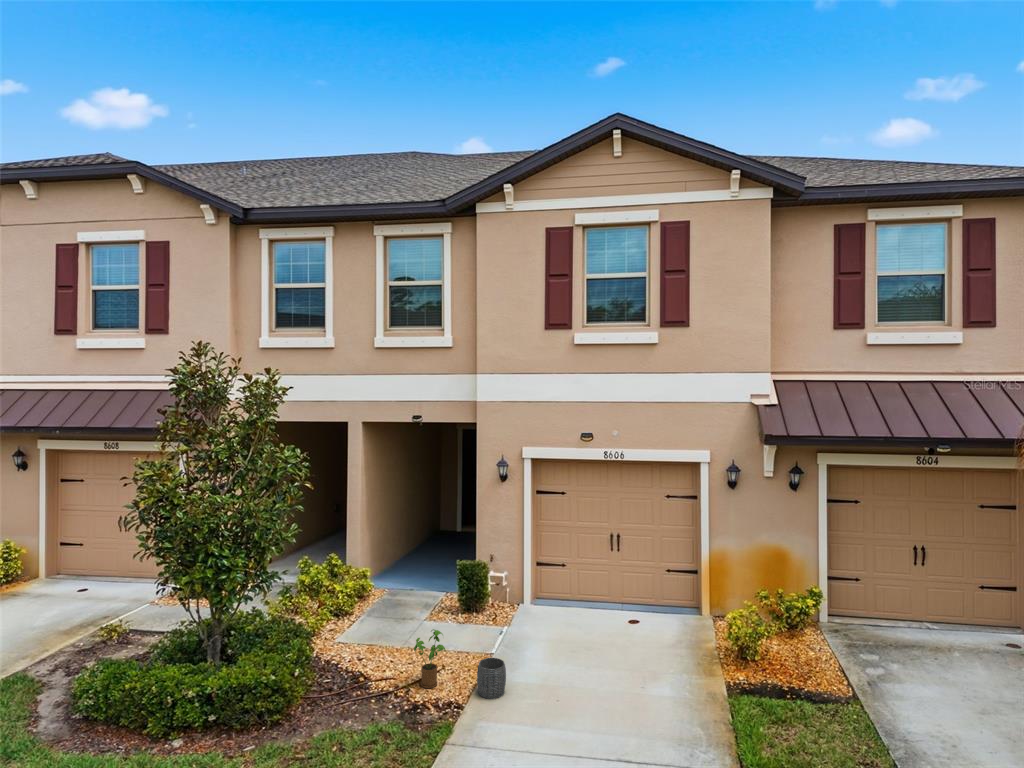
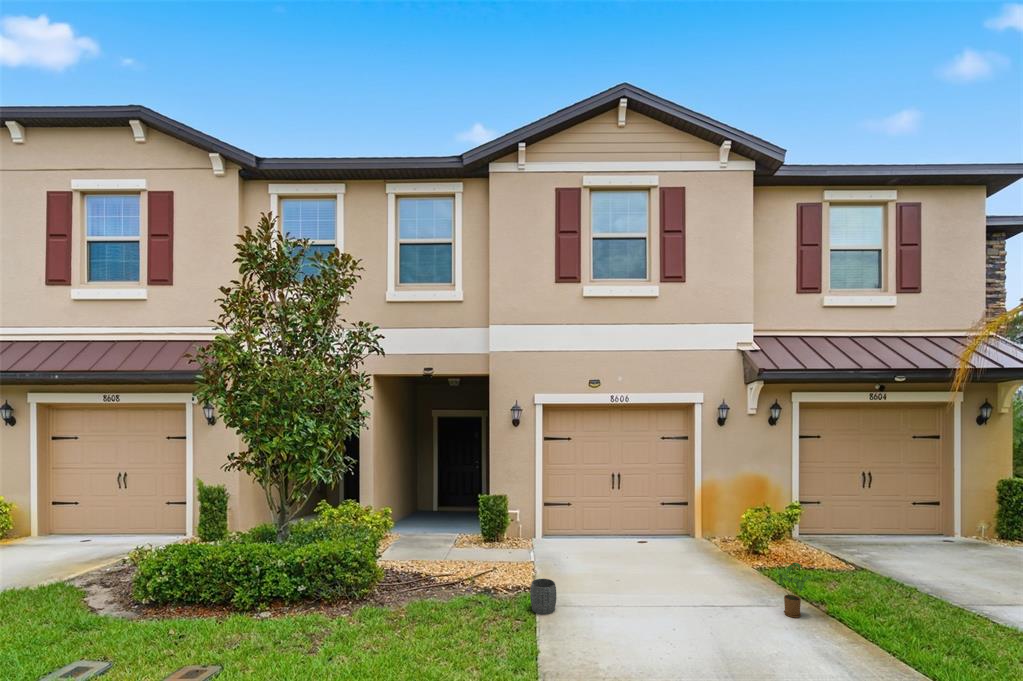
house plant: present [414,629,445,688] -> present [777,563,811,618]

